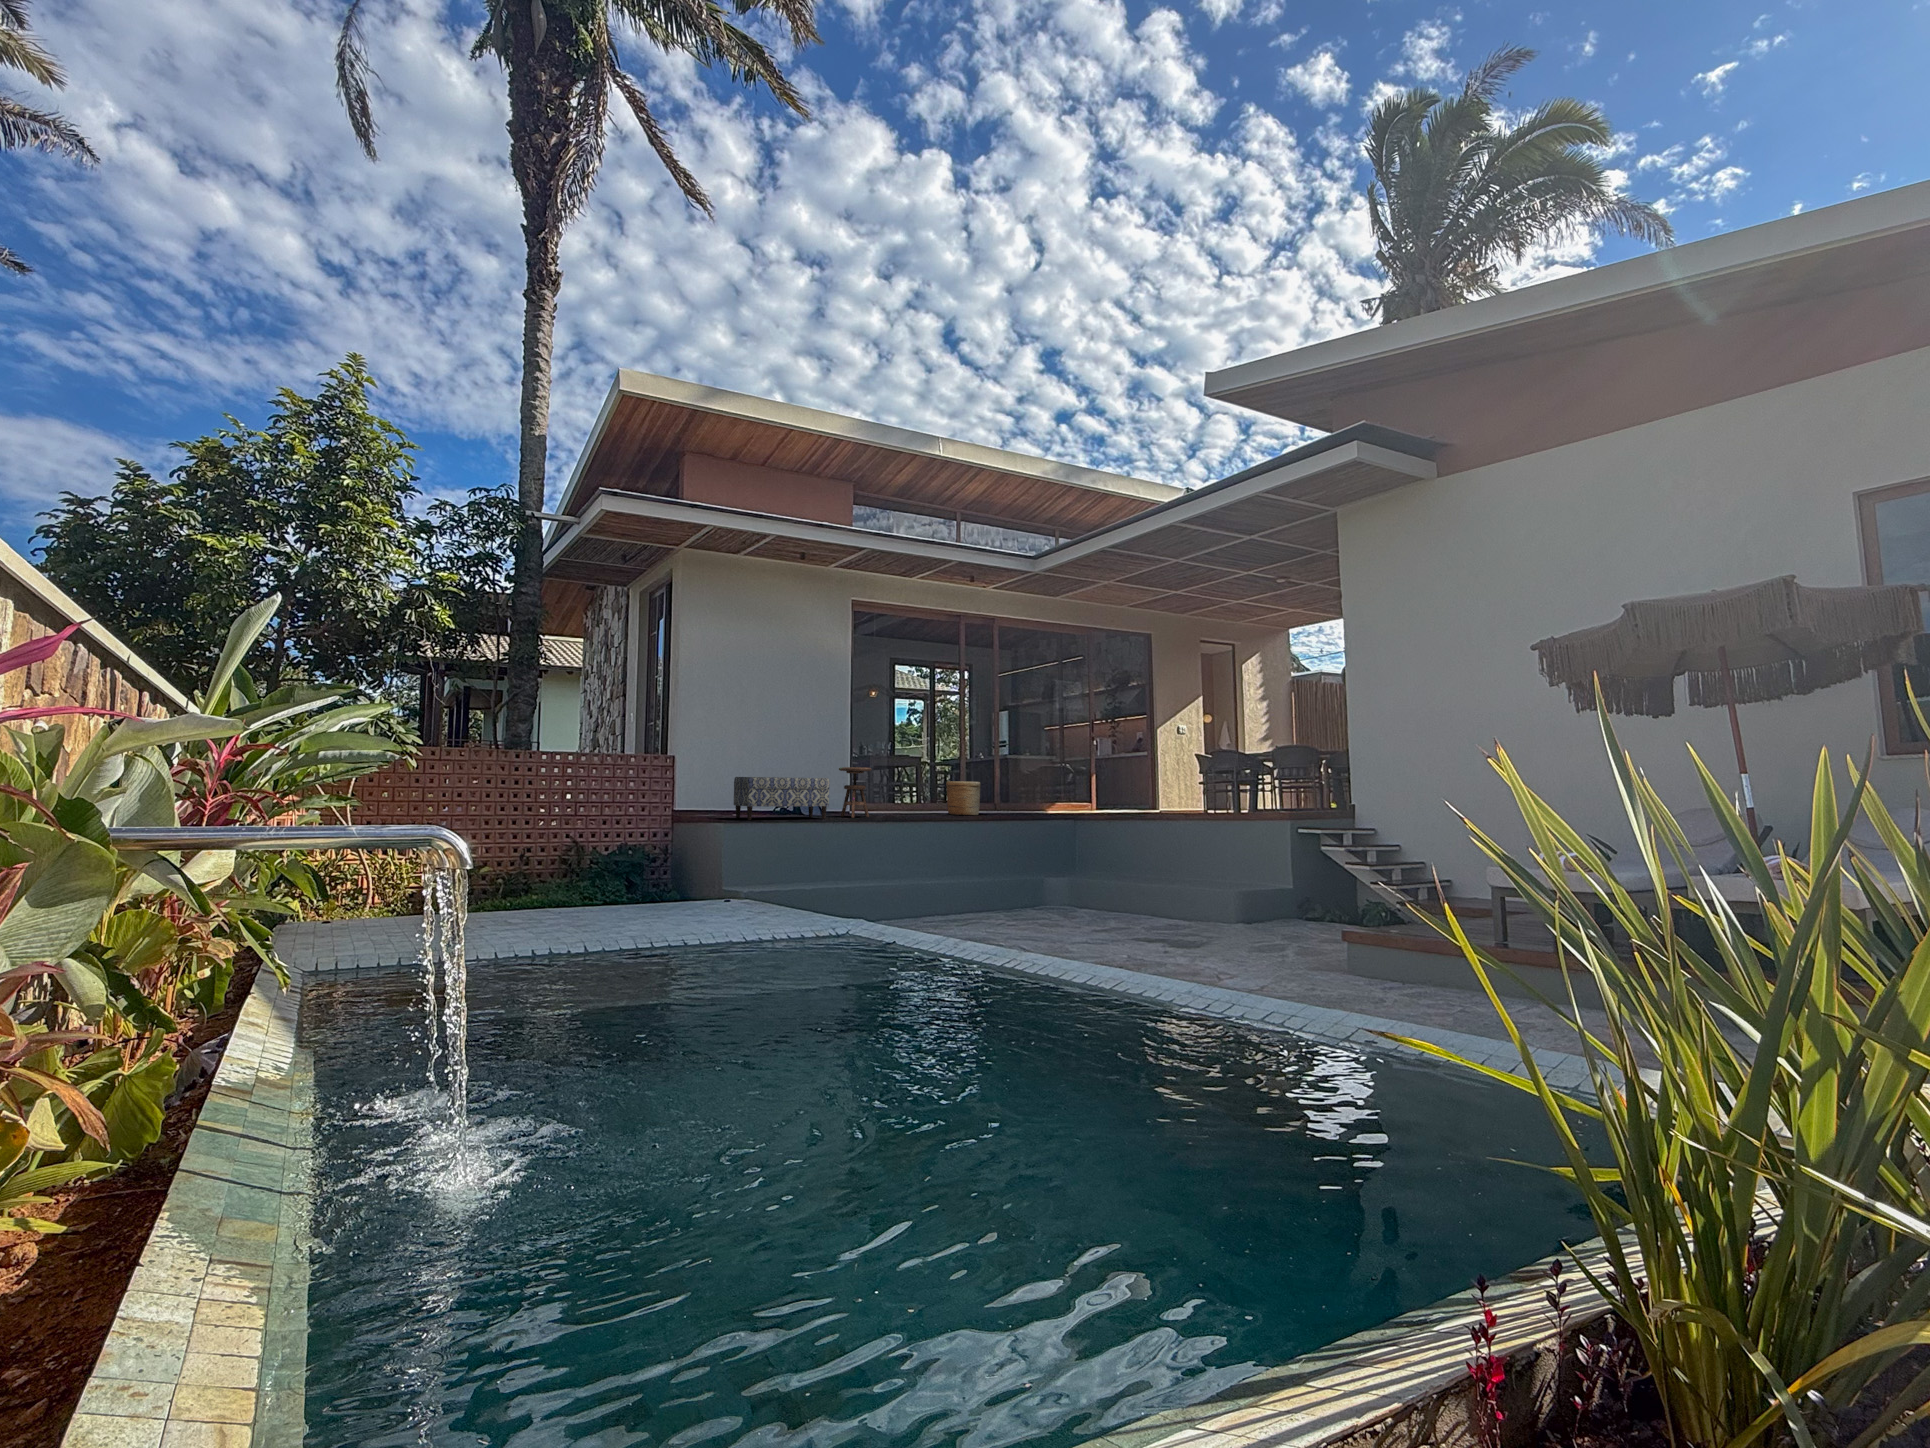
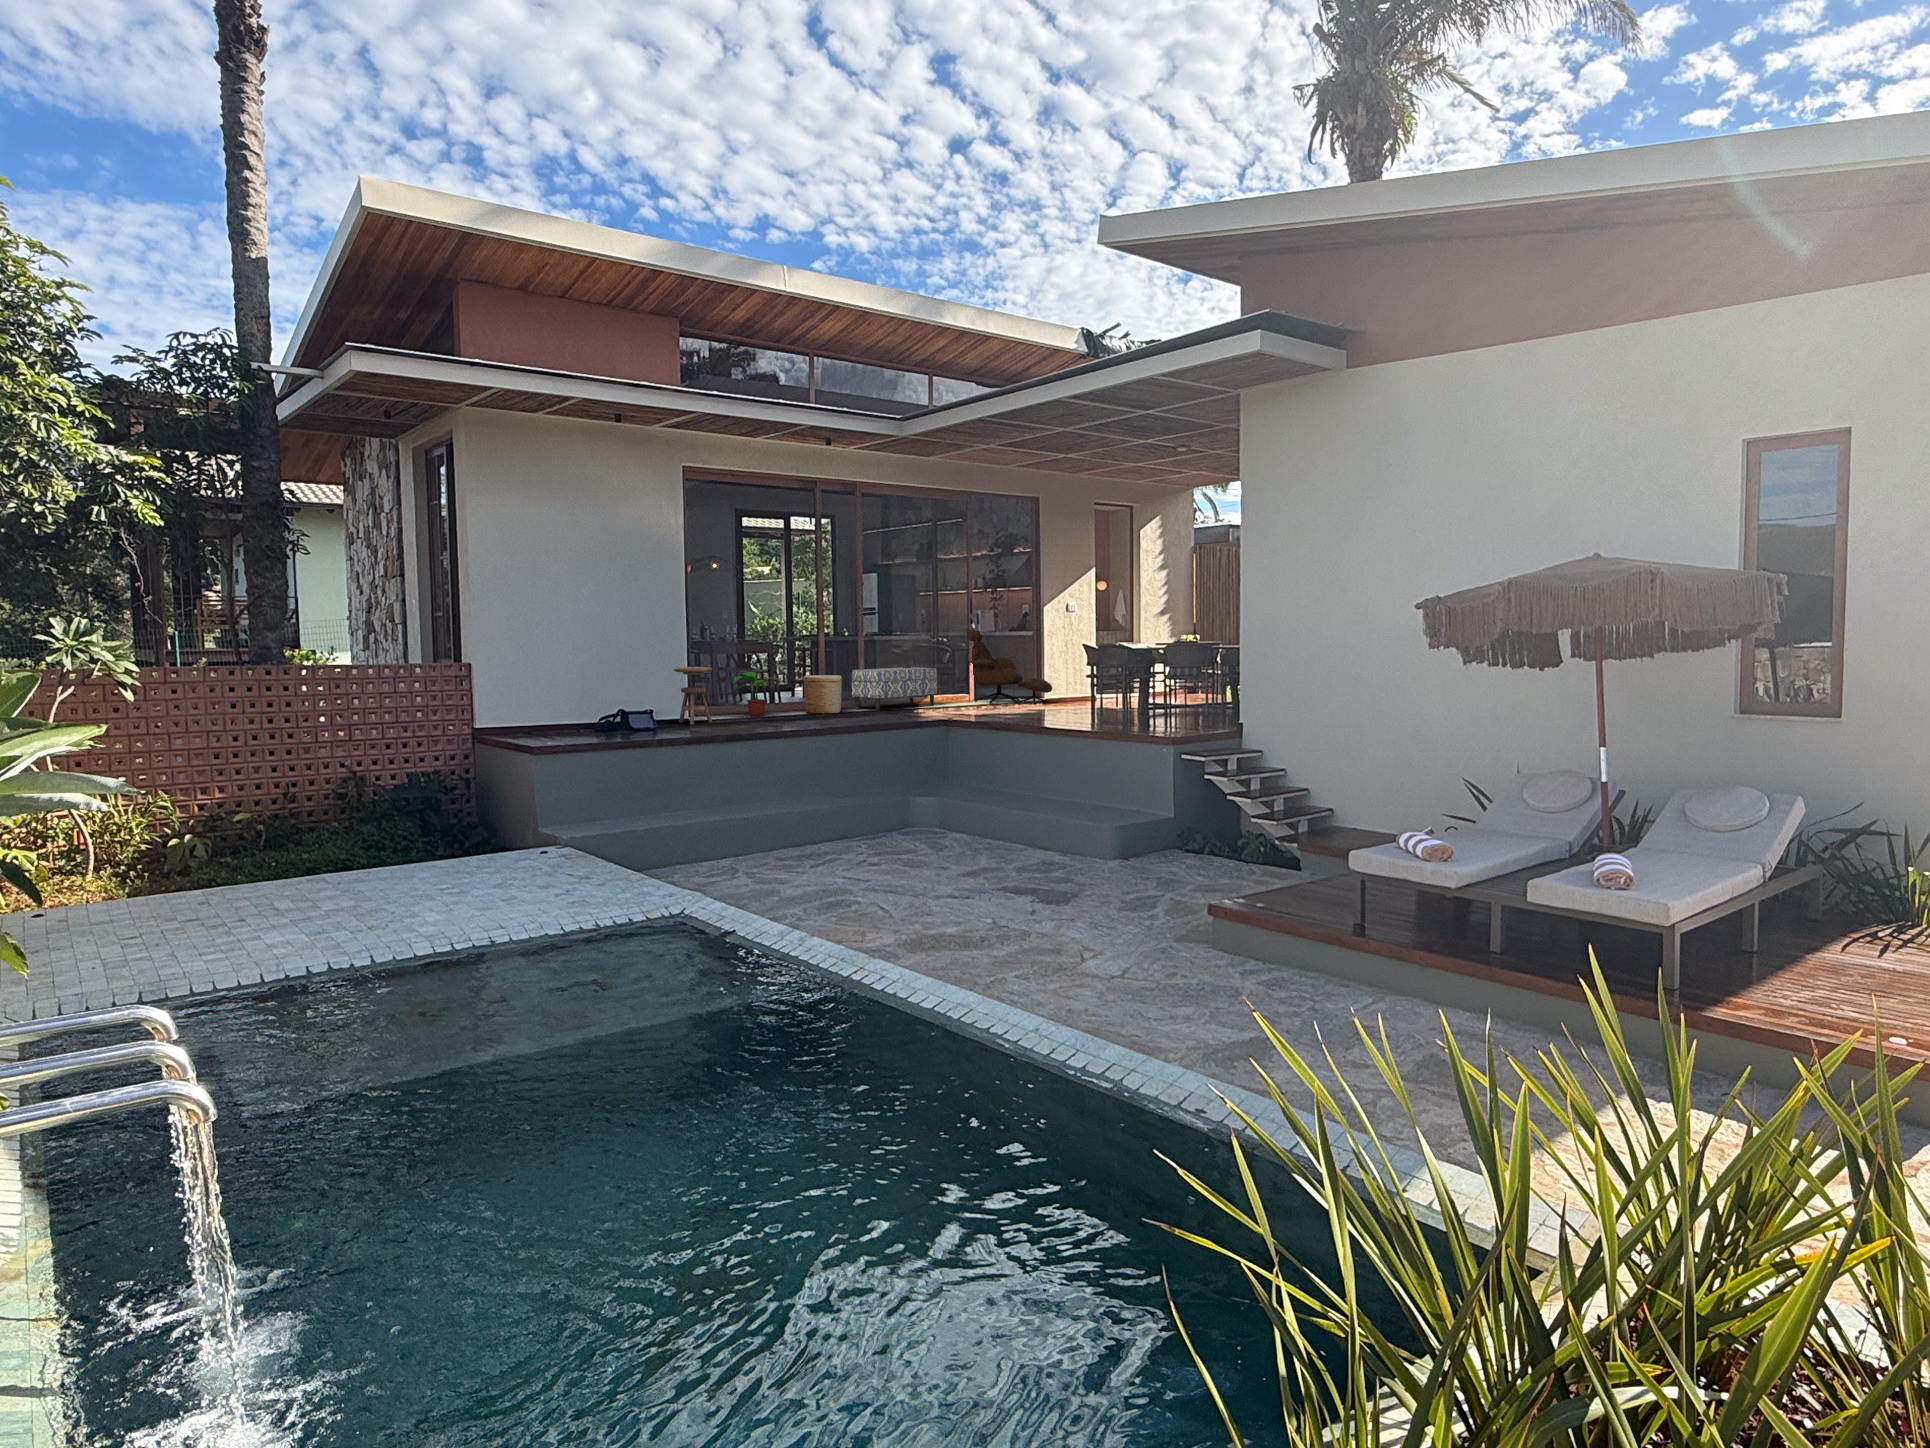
lounge chair: none [1089,745,1170,814] -> present [966,629,1052,704]
potted plant: none [888,776,929,815] -> present [734,672,782,717]
bench: present [734,777,830,820] -> present [852,667,937,710]

